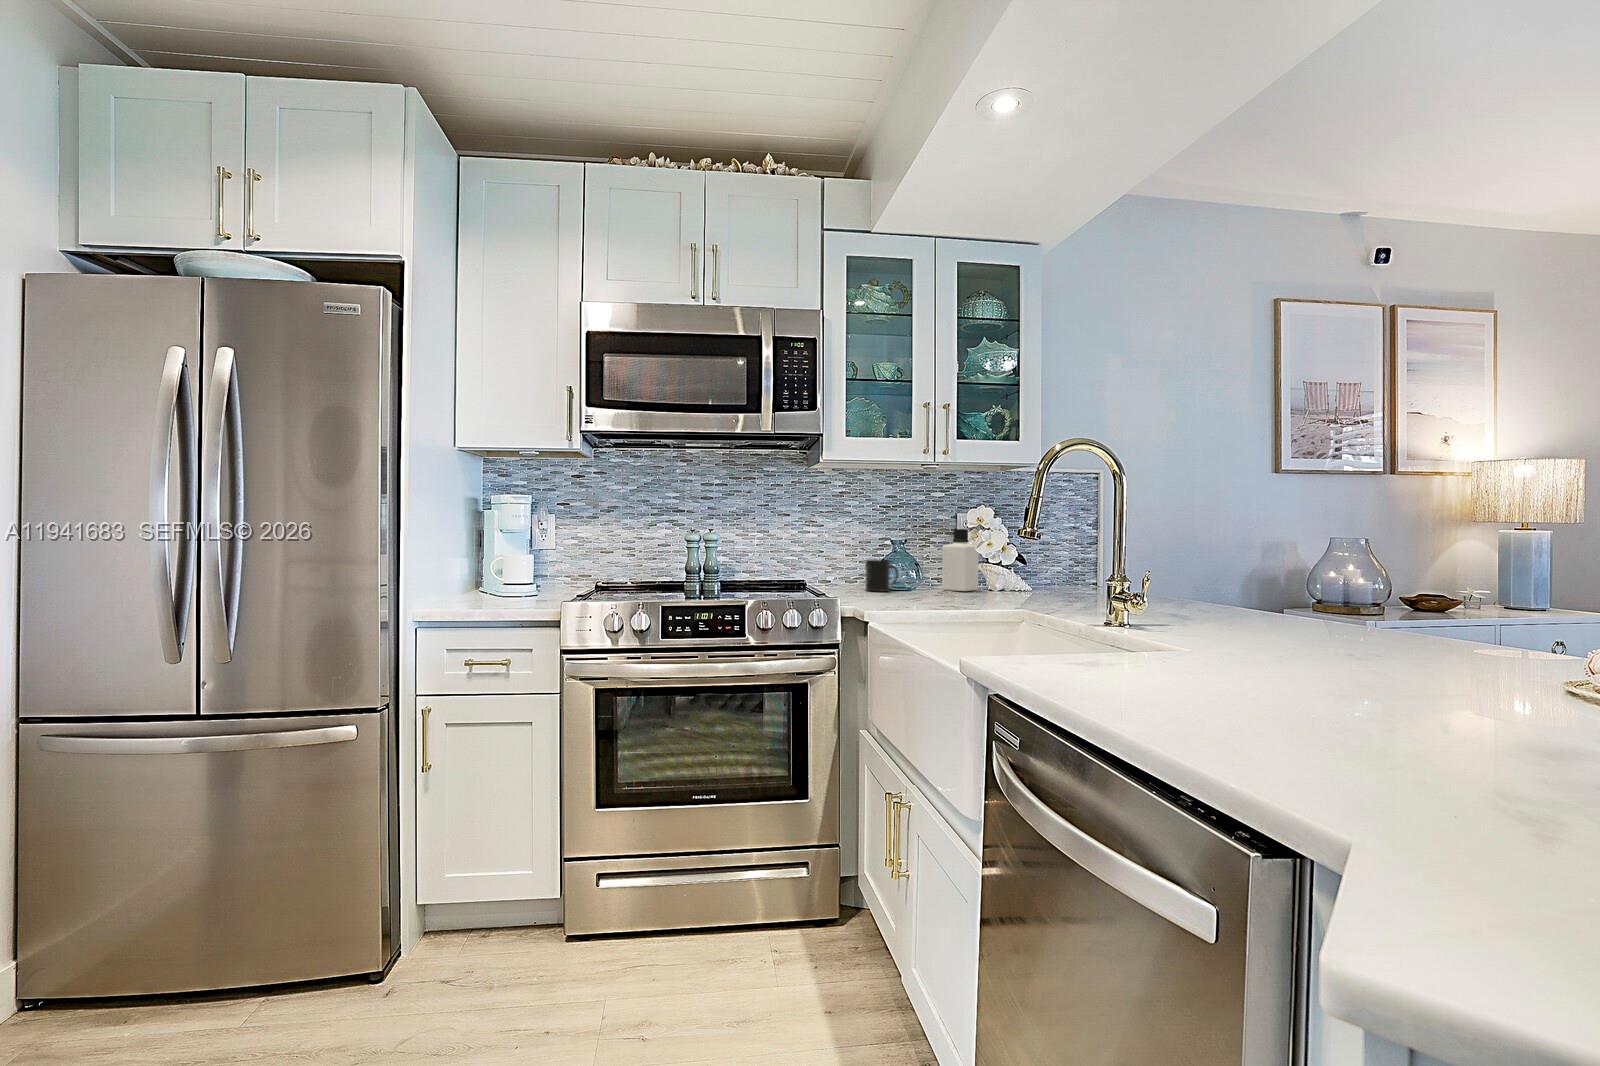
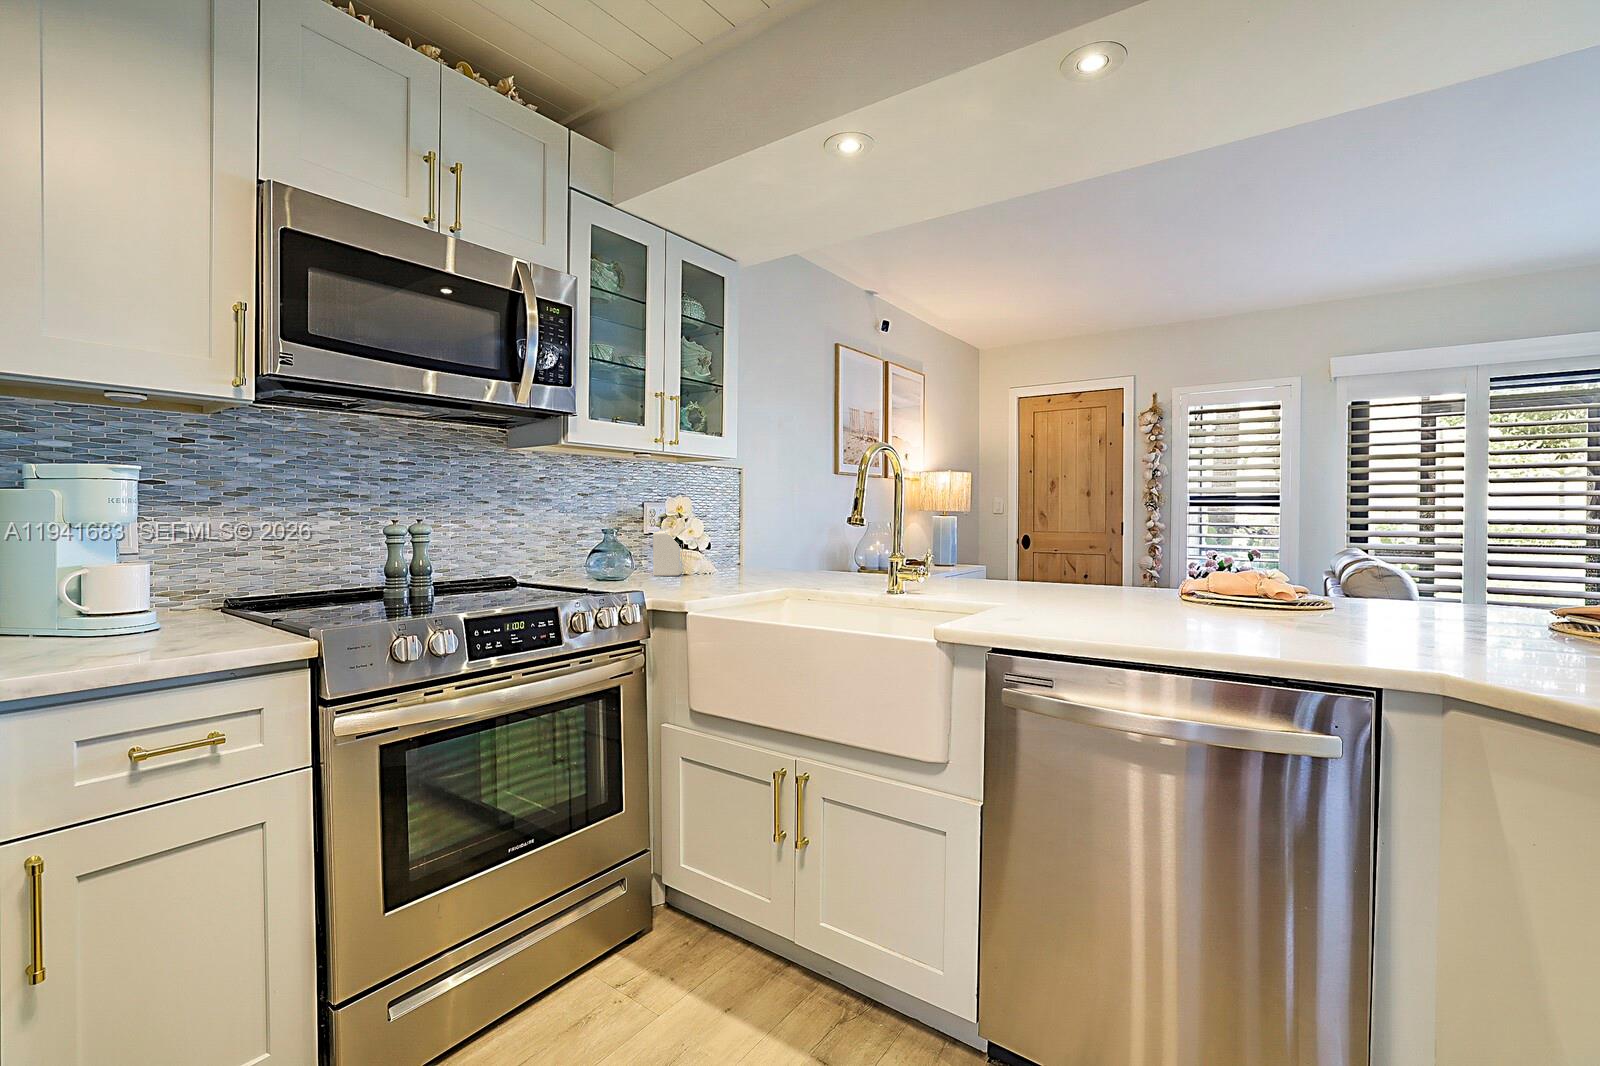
mug: present [865,560,898,591] -> none [598,549,627,582]

